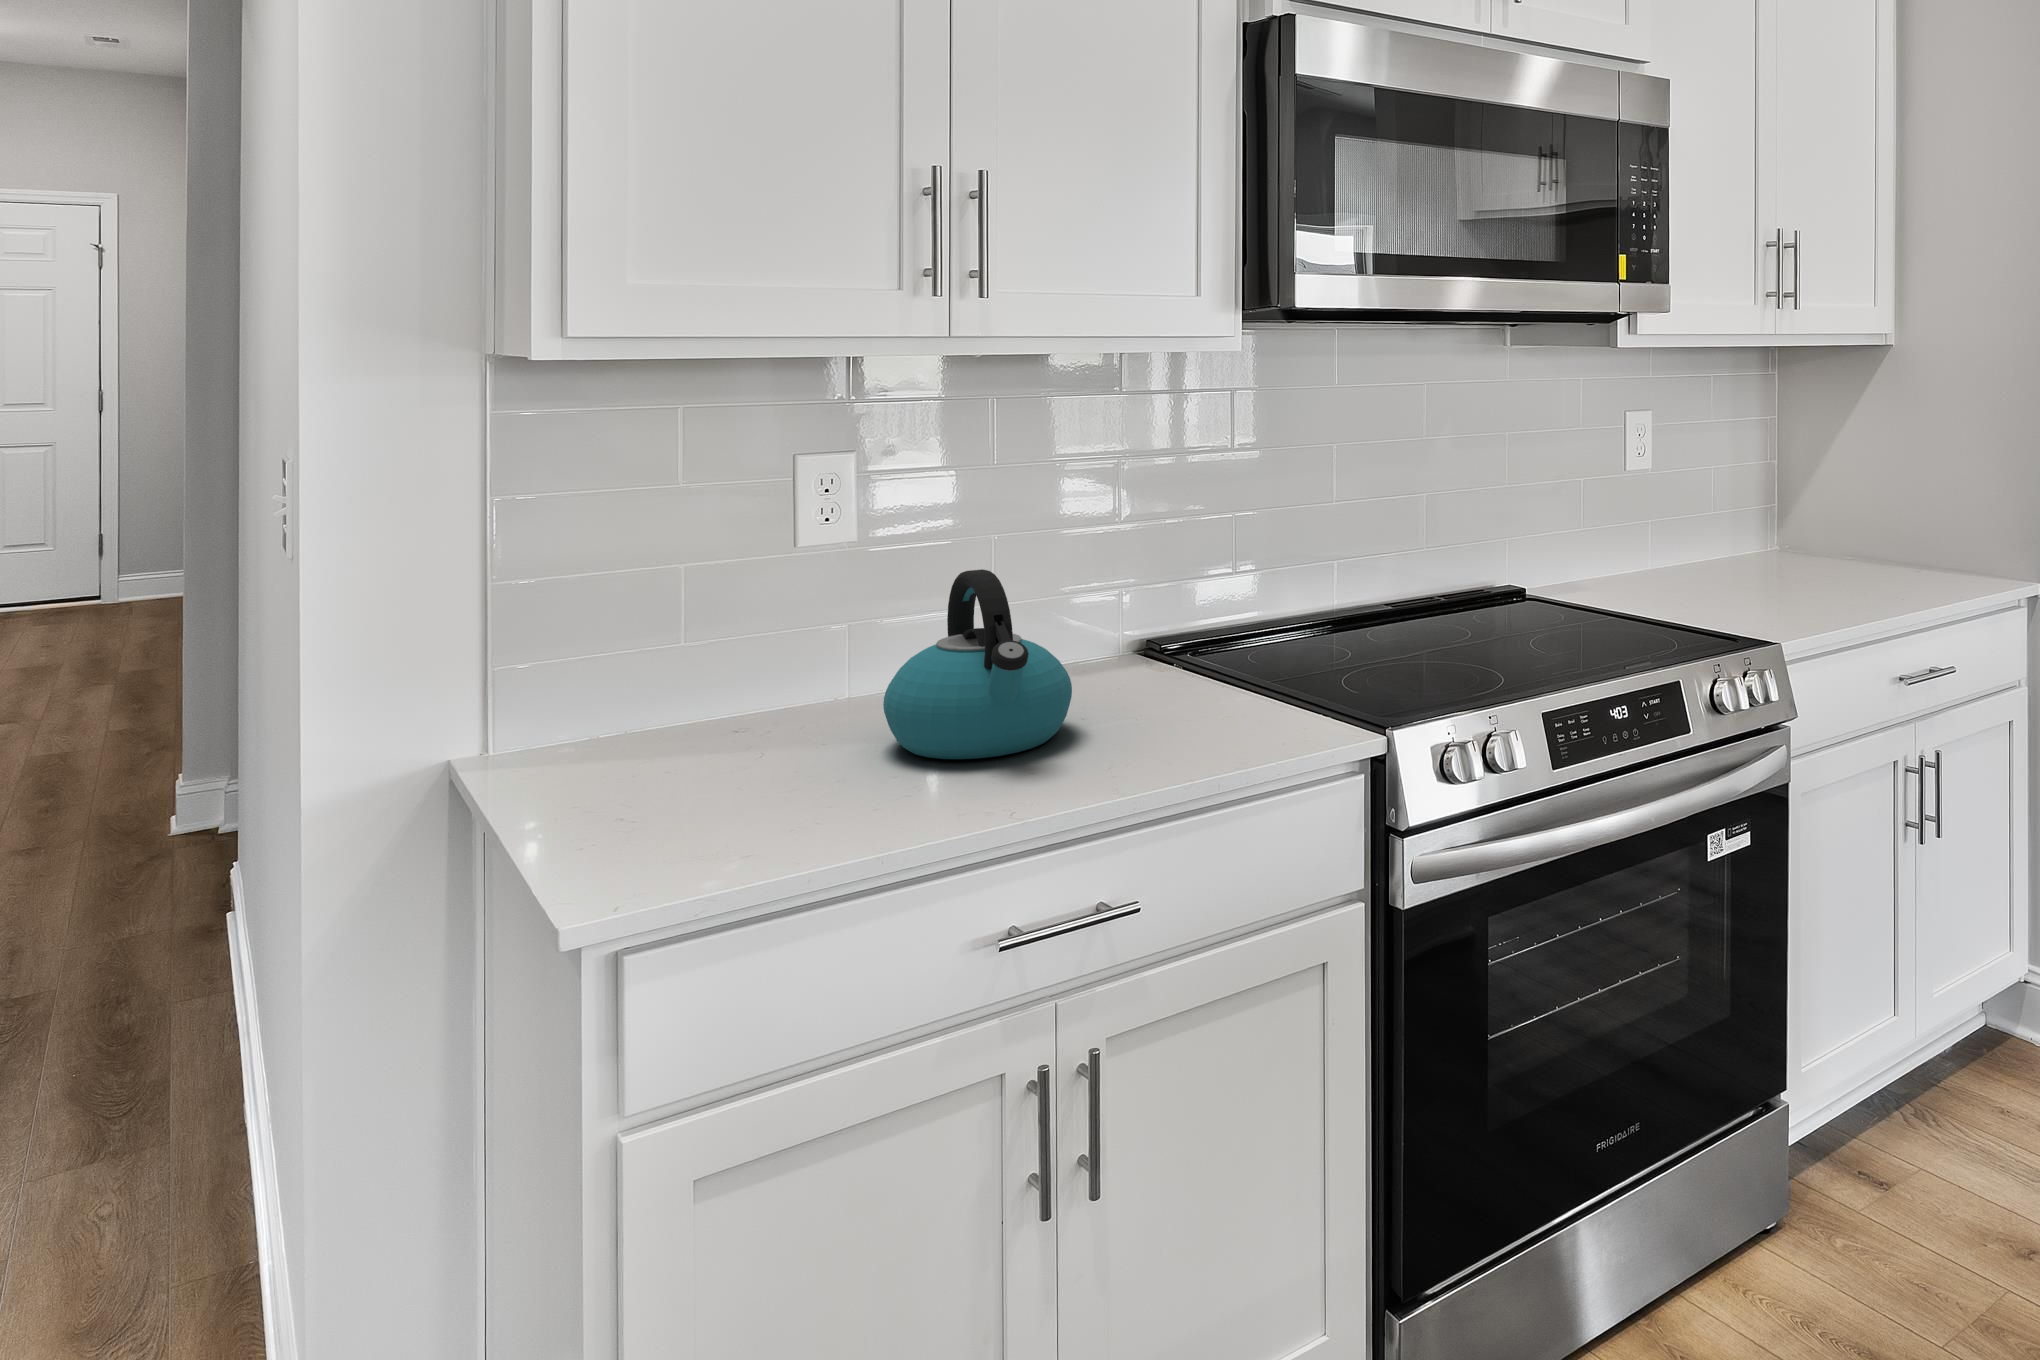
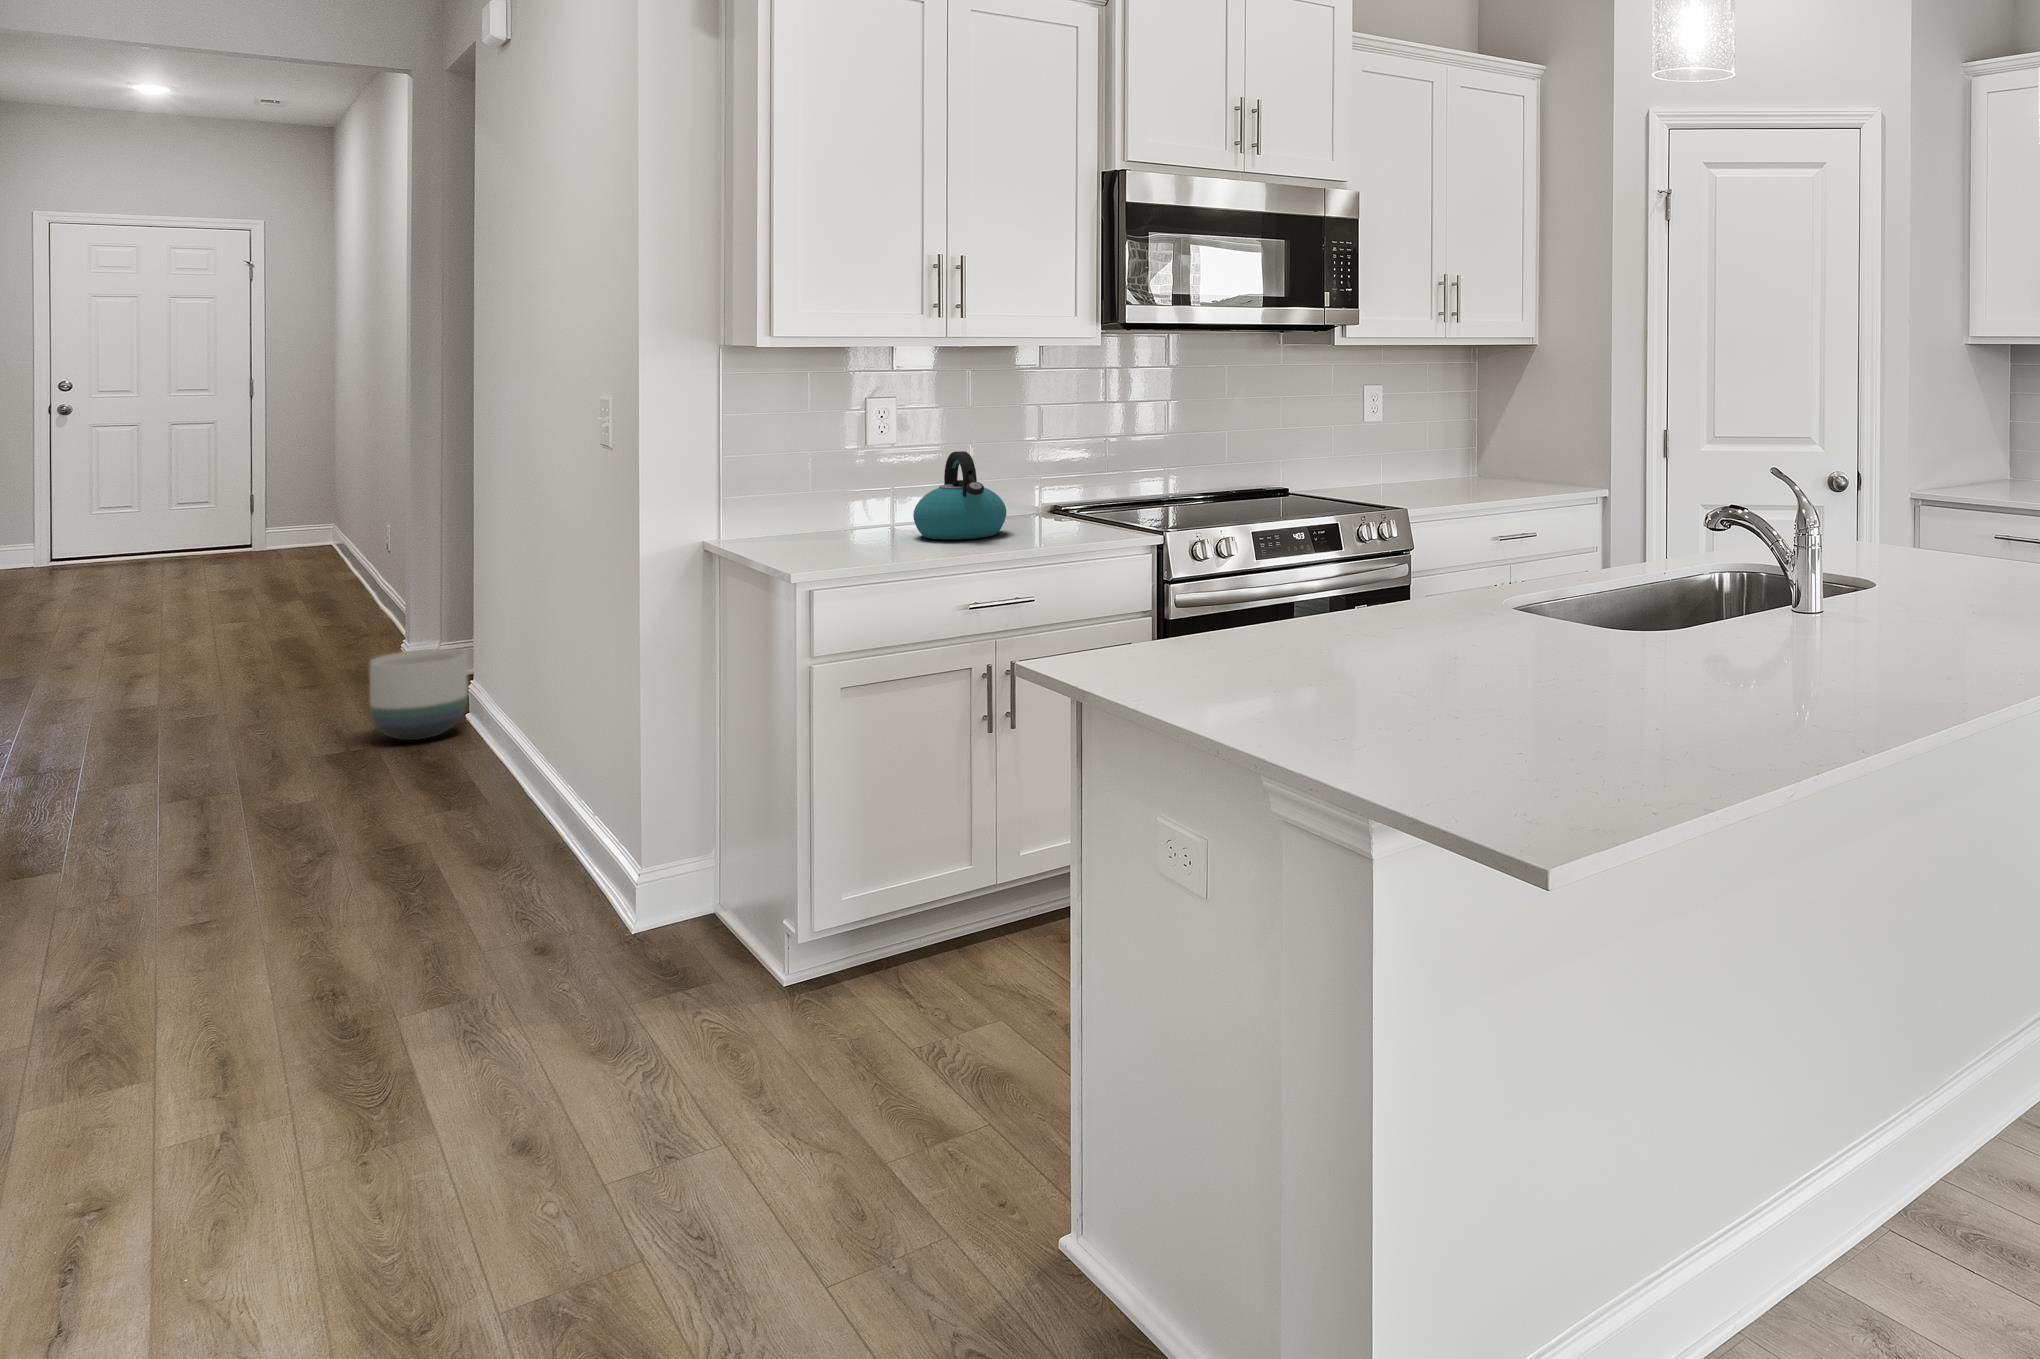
planter: none [64,810,229,962] -> present [369,649,468,740]

